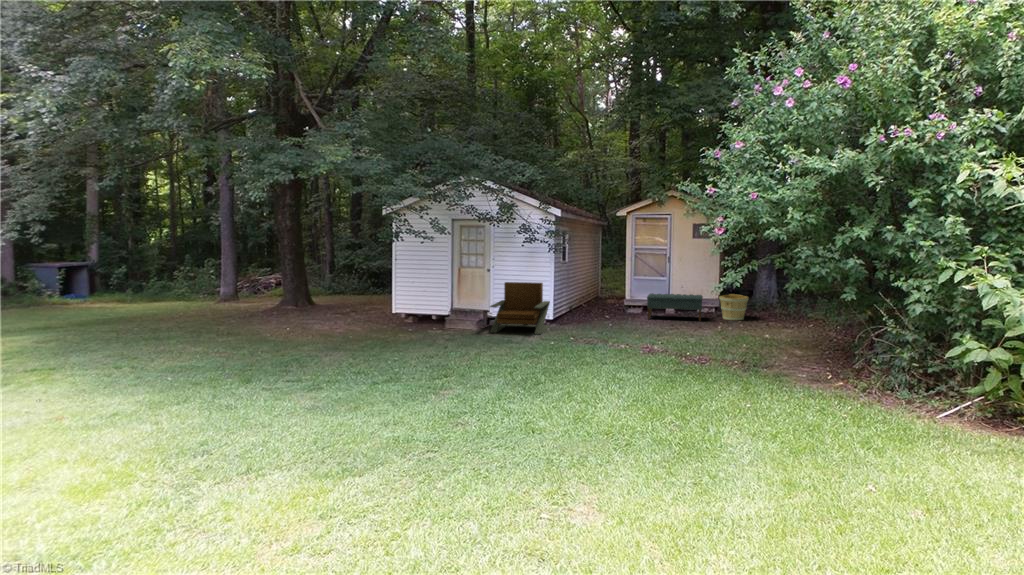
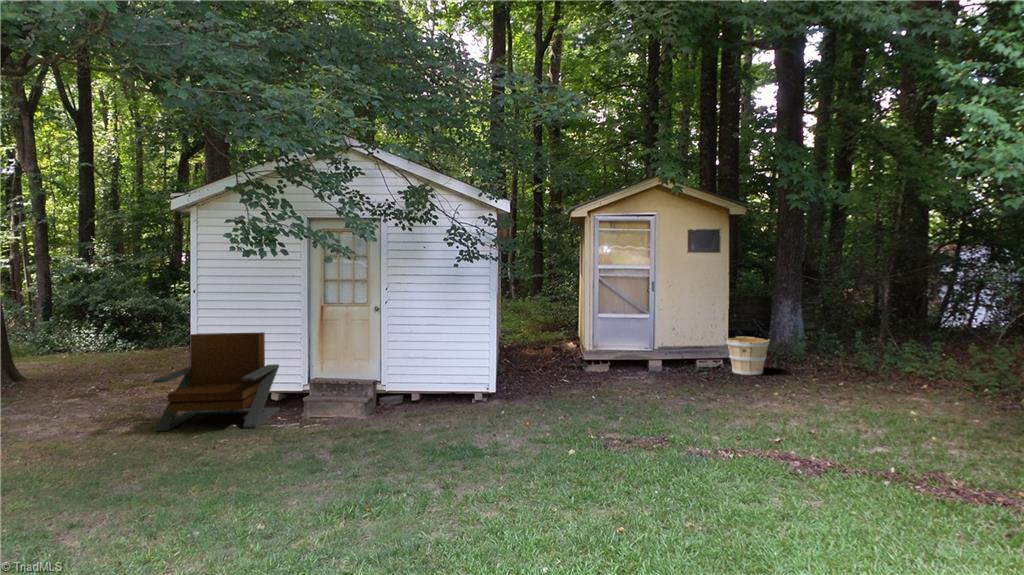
lounge chair: present [490,282,550,335] -> present [153,332,279,431]
bench: present [647,293,703,321] -> none [626,339,713,380]

